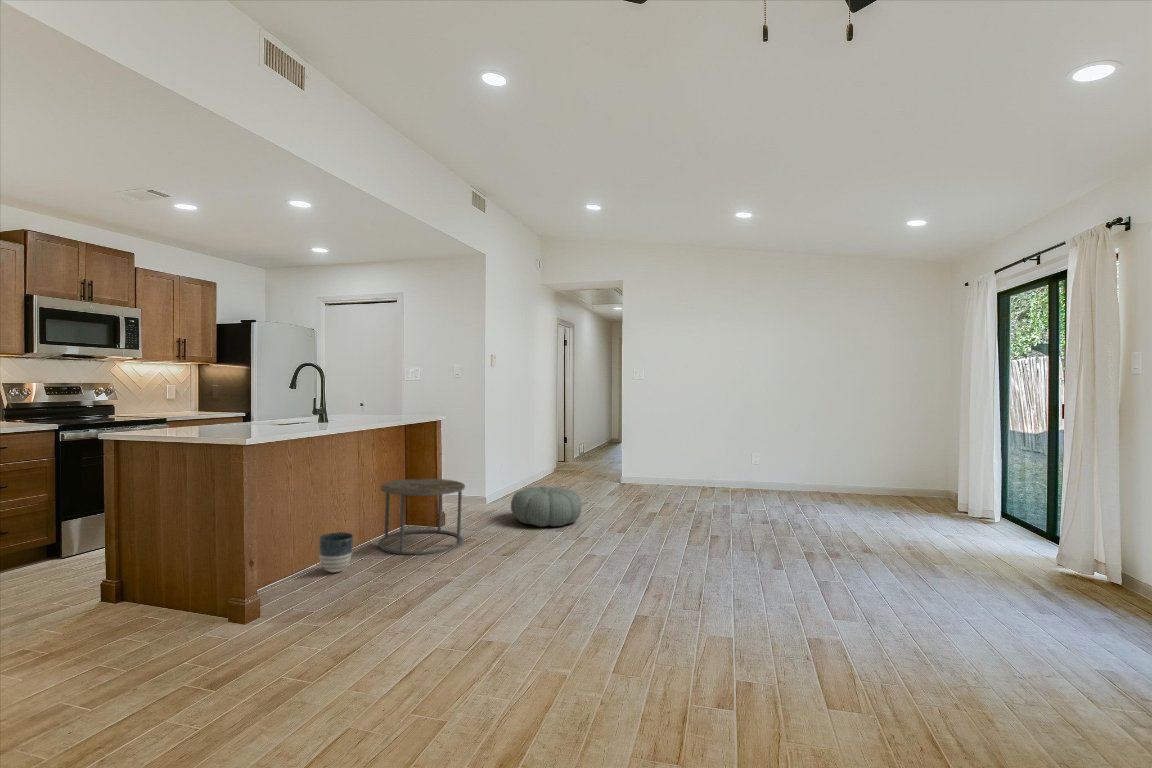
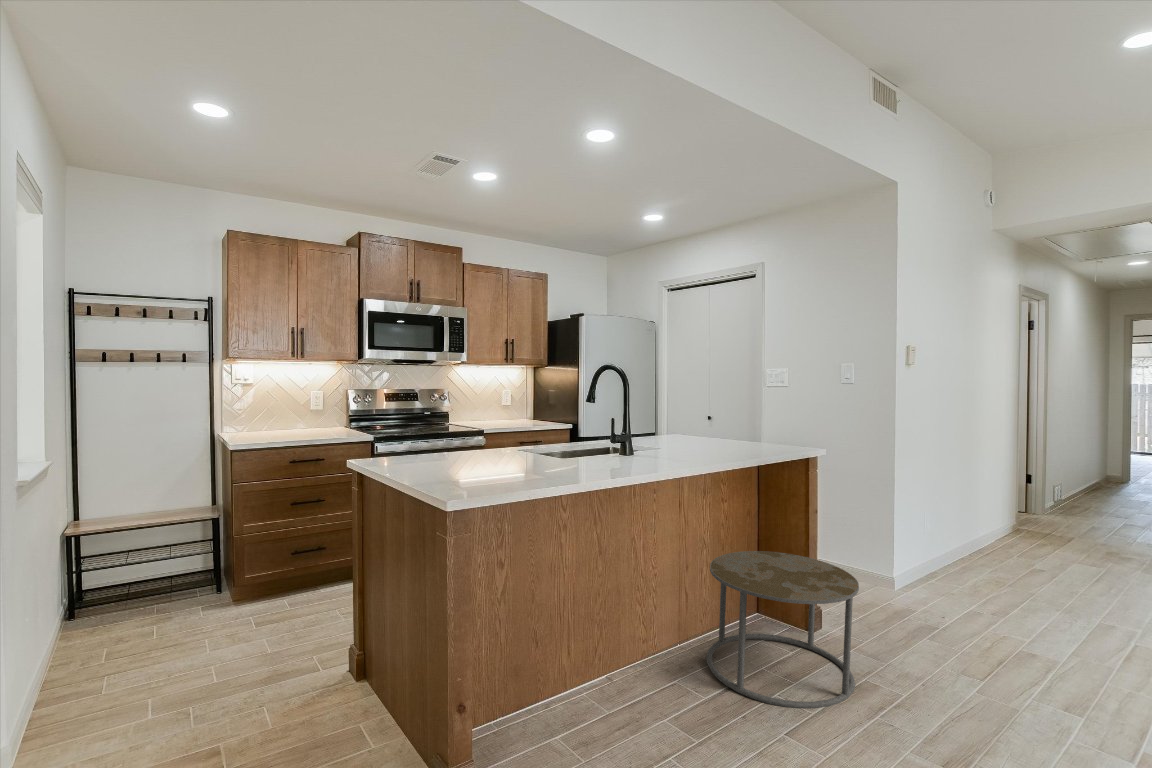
pouf: present [511,486,581,527] -> none [948,589,1122,691]
planter: present [319,532,353,572] -> none [603,641,655,714]

